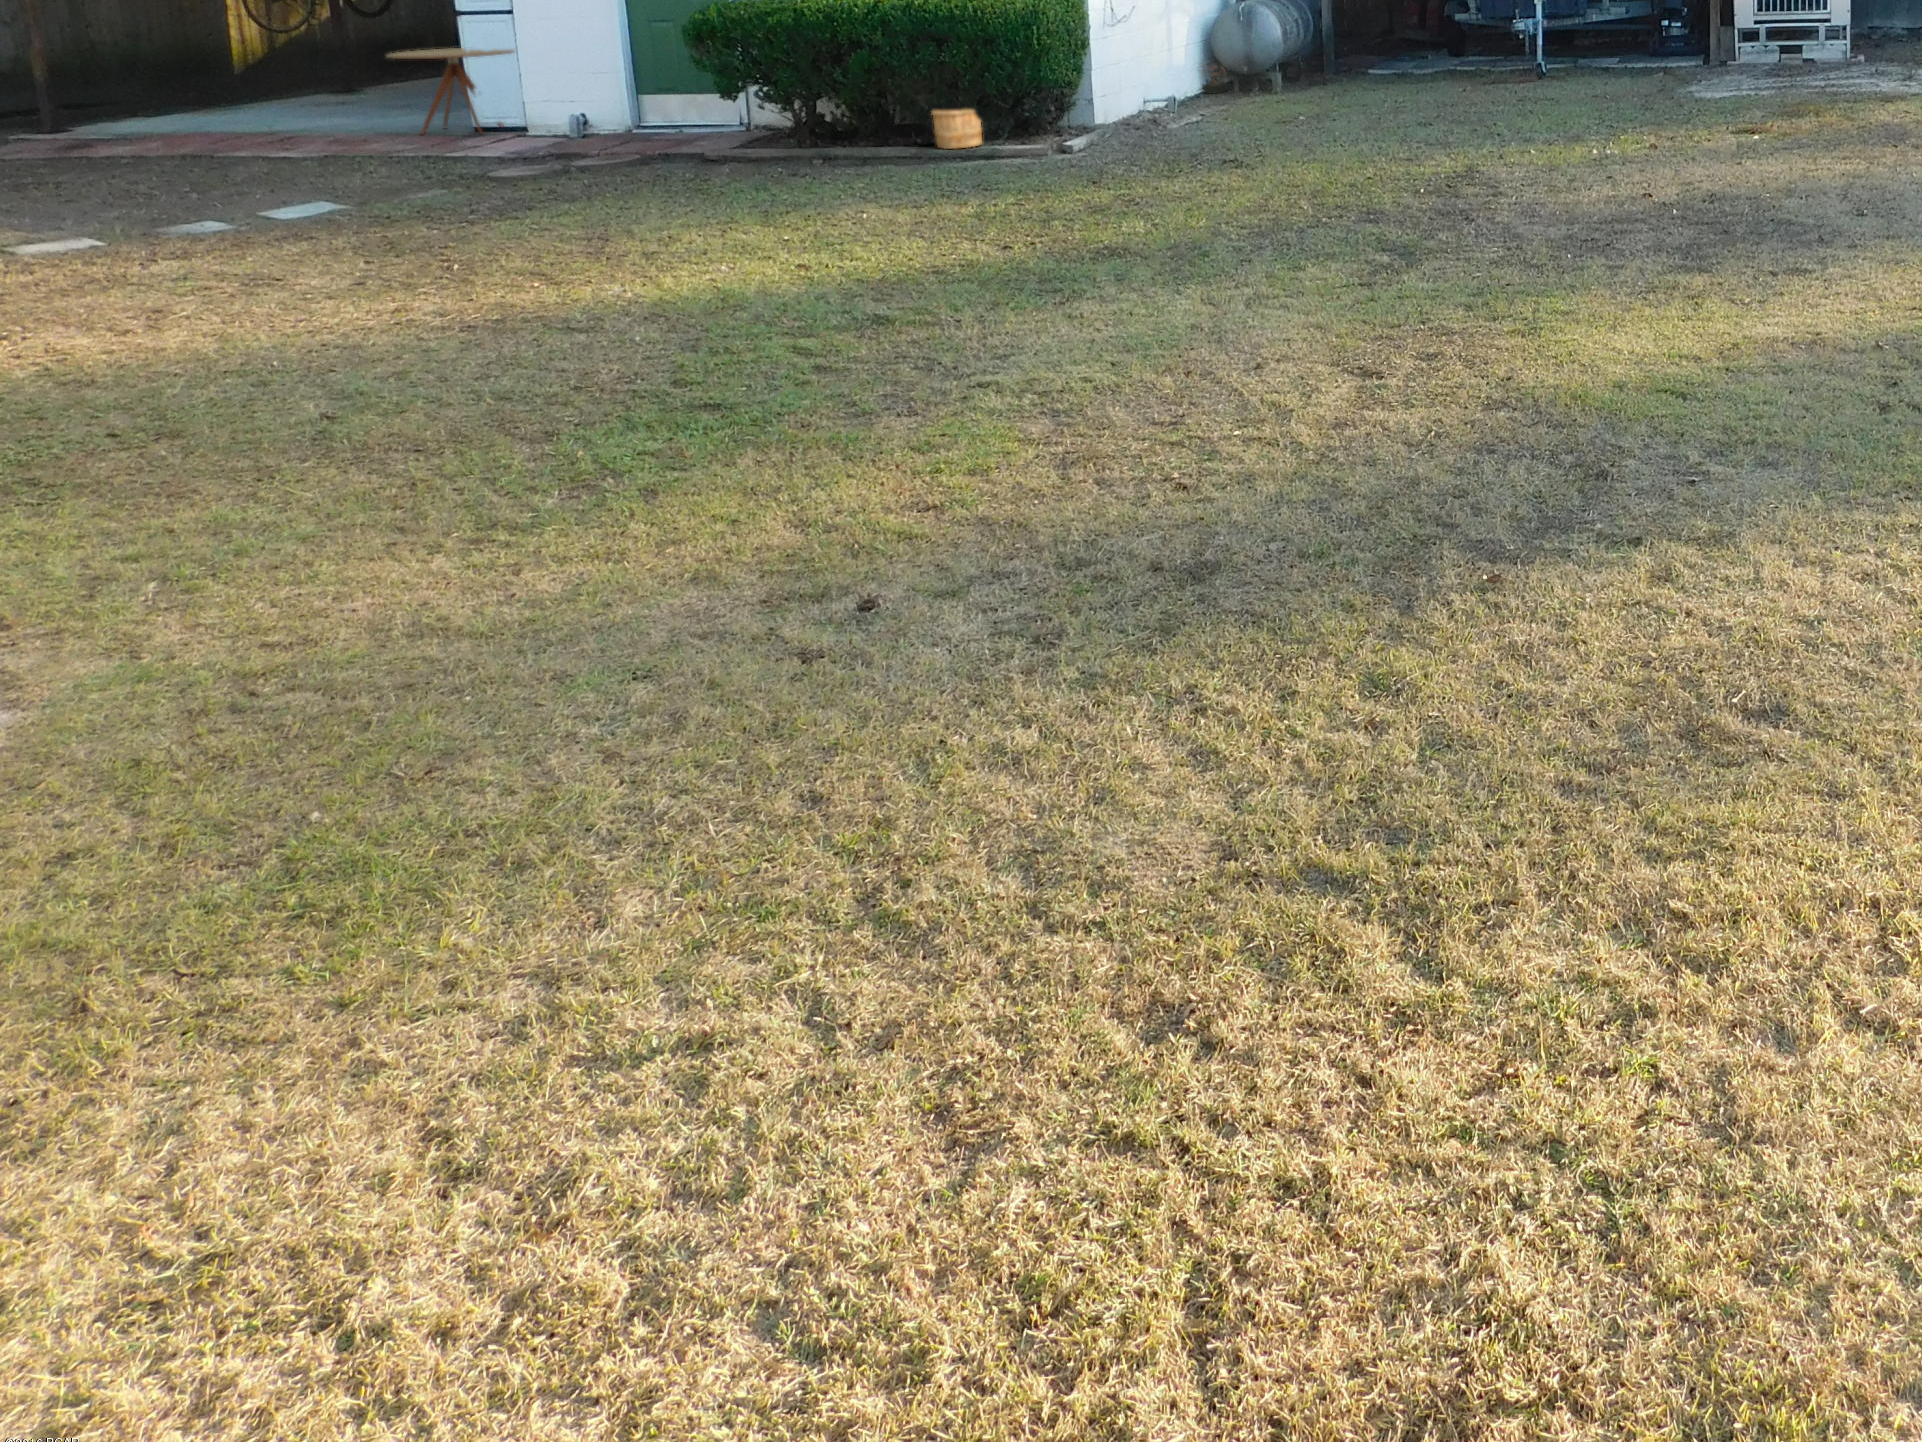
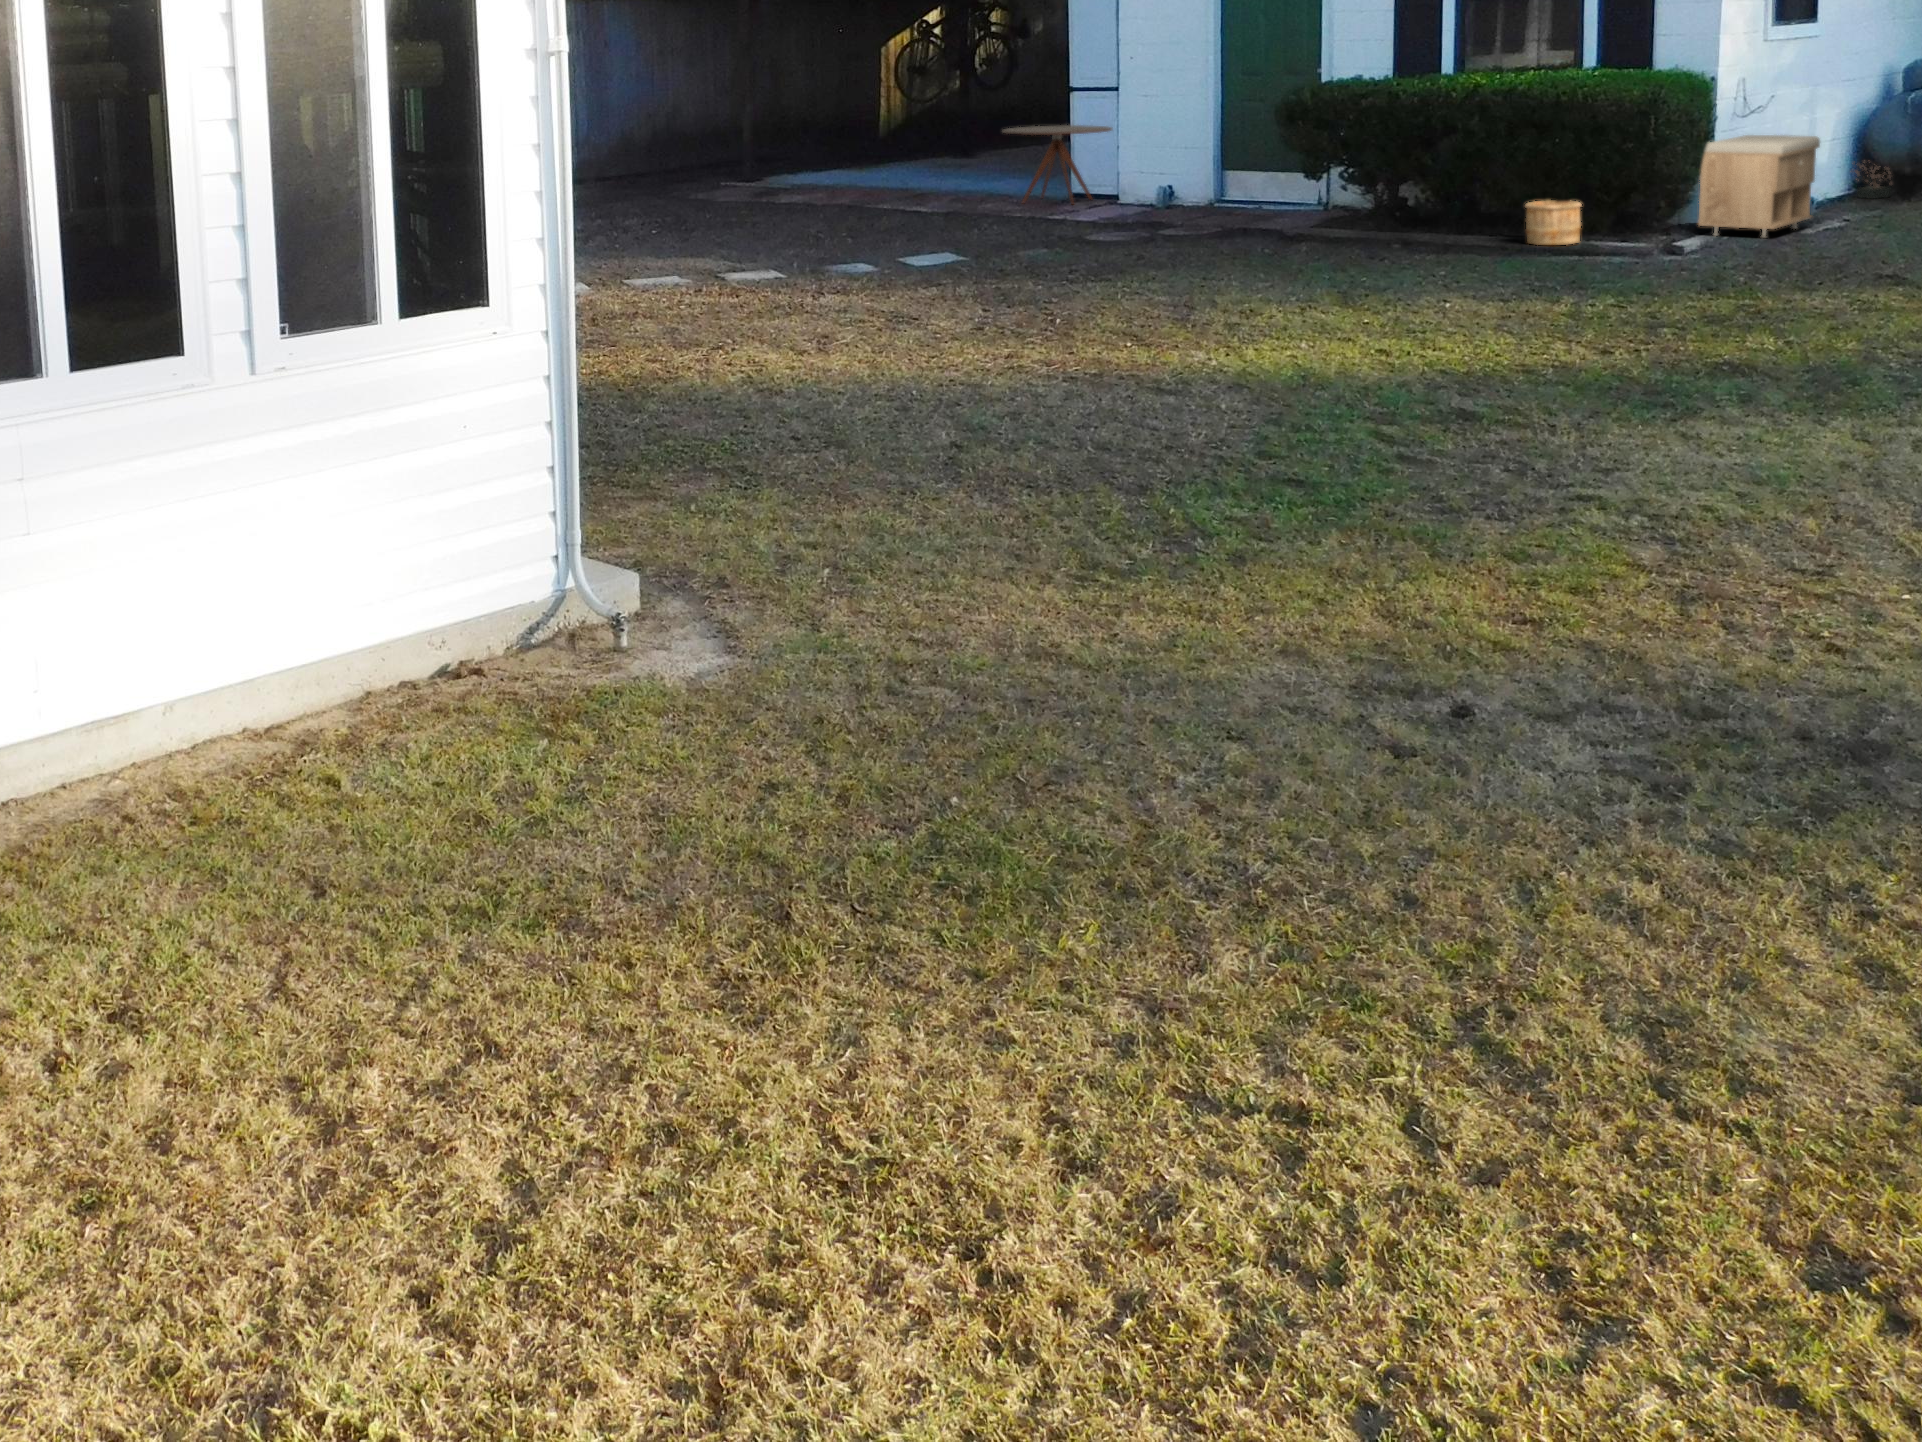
storage bench: none [1075,41,1168,132] -> present [1698,135,1820,238]

